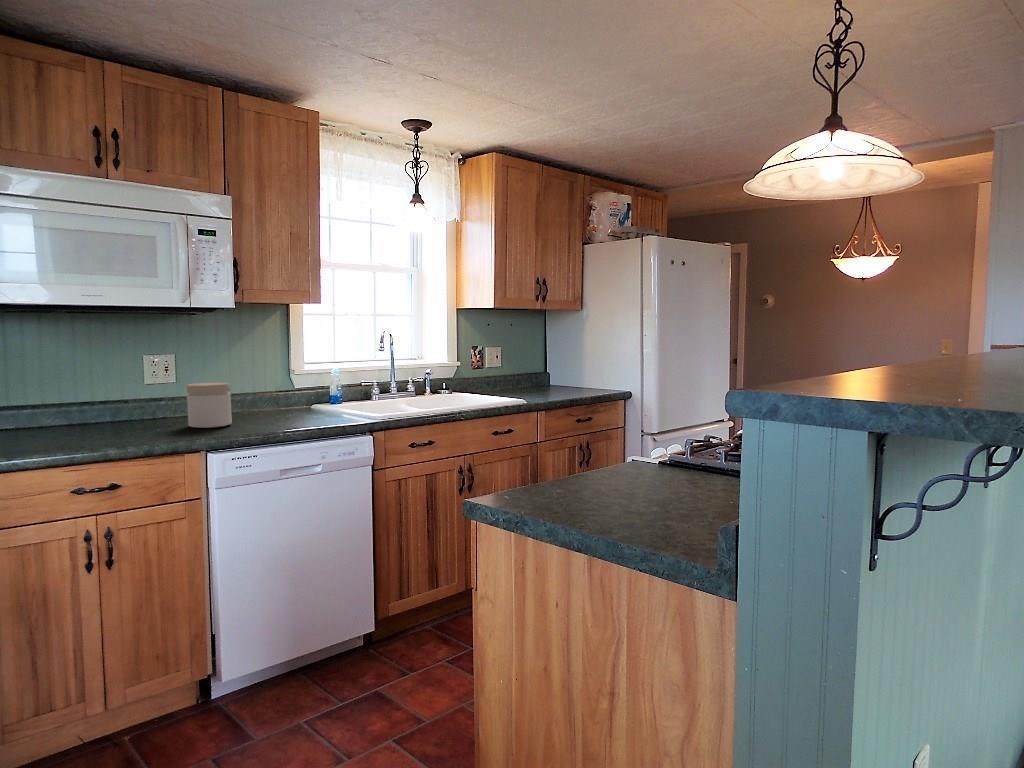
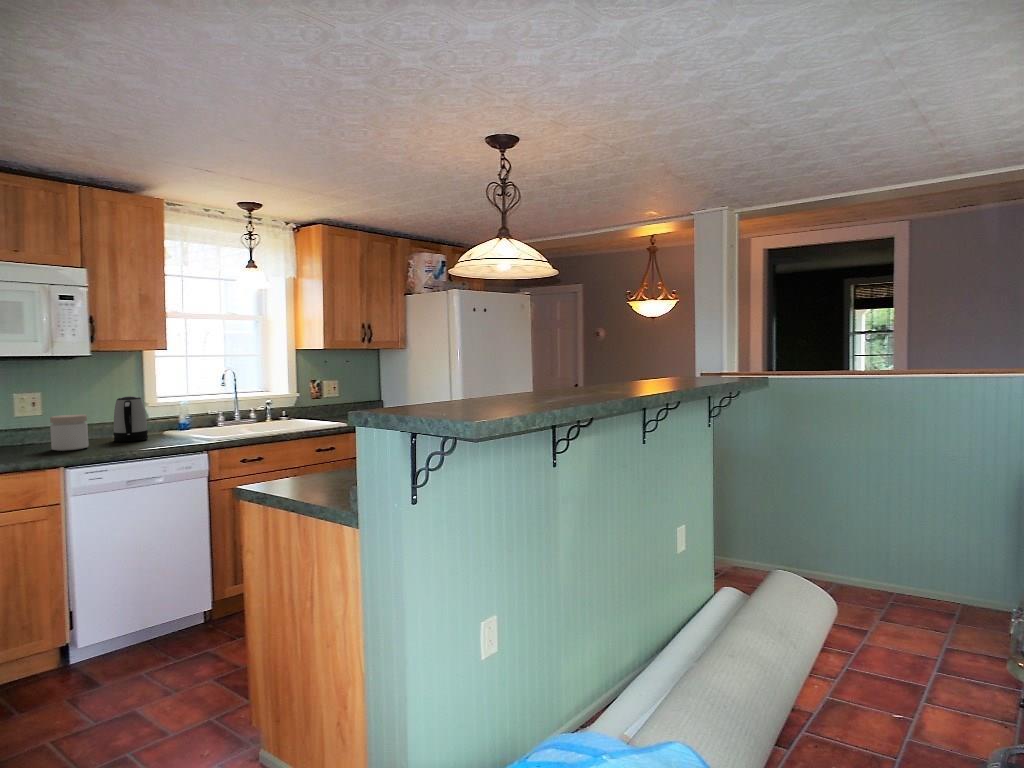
kettle: none [259,361,298,417] -> present [114,396,148,442]

